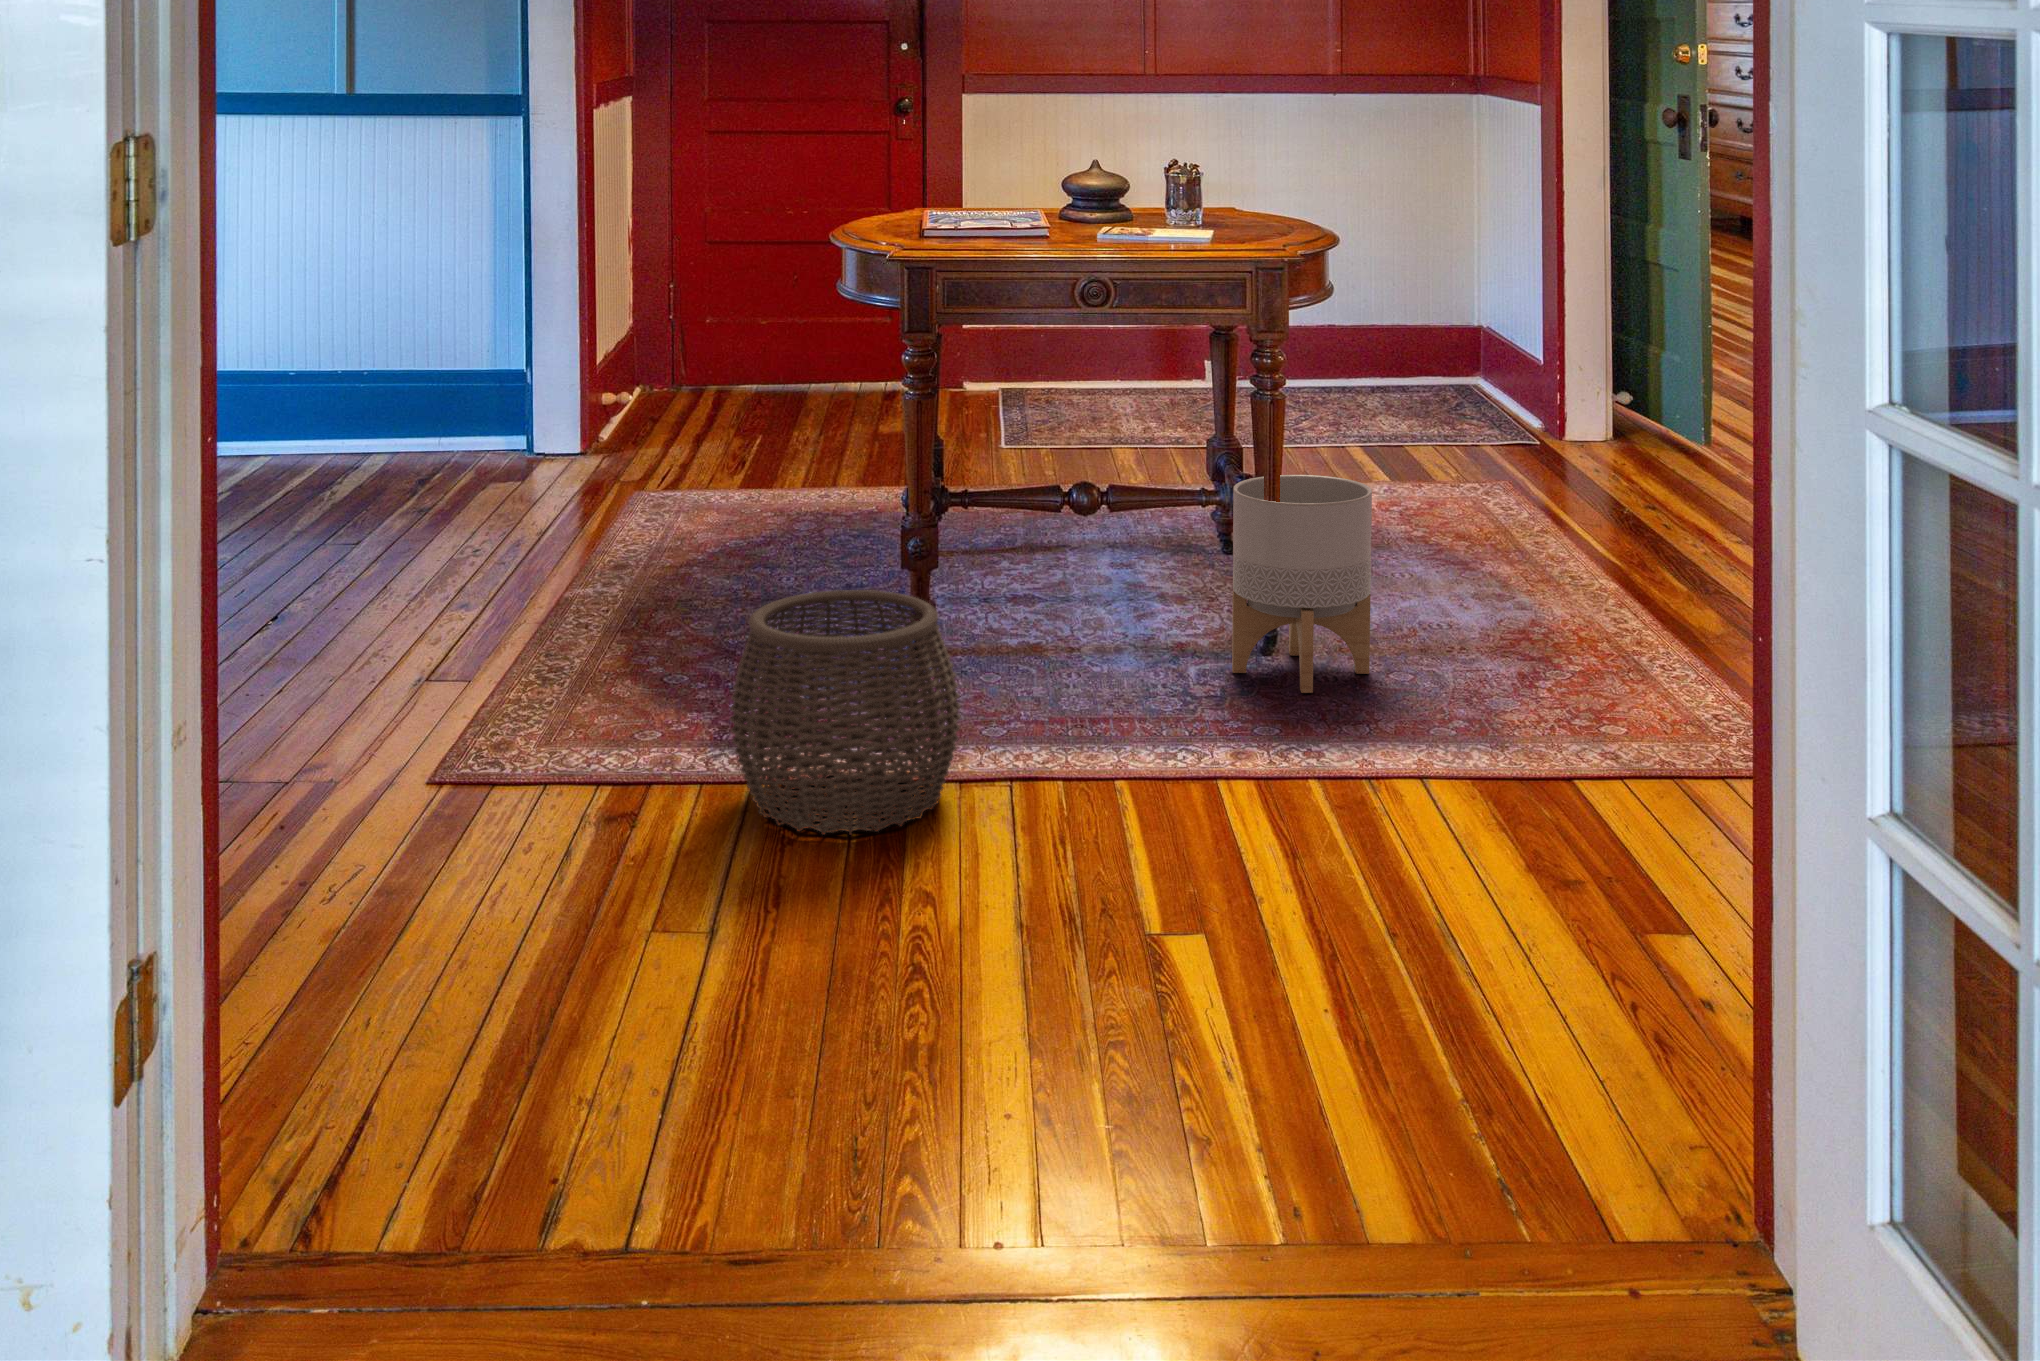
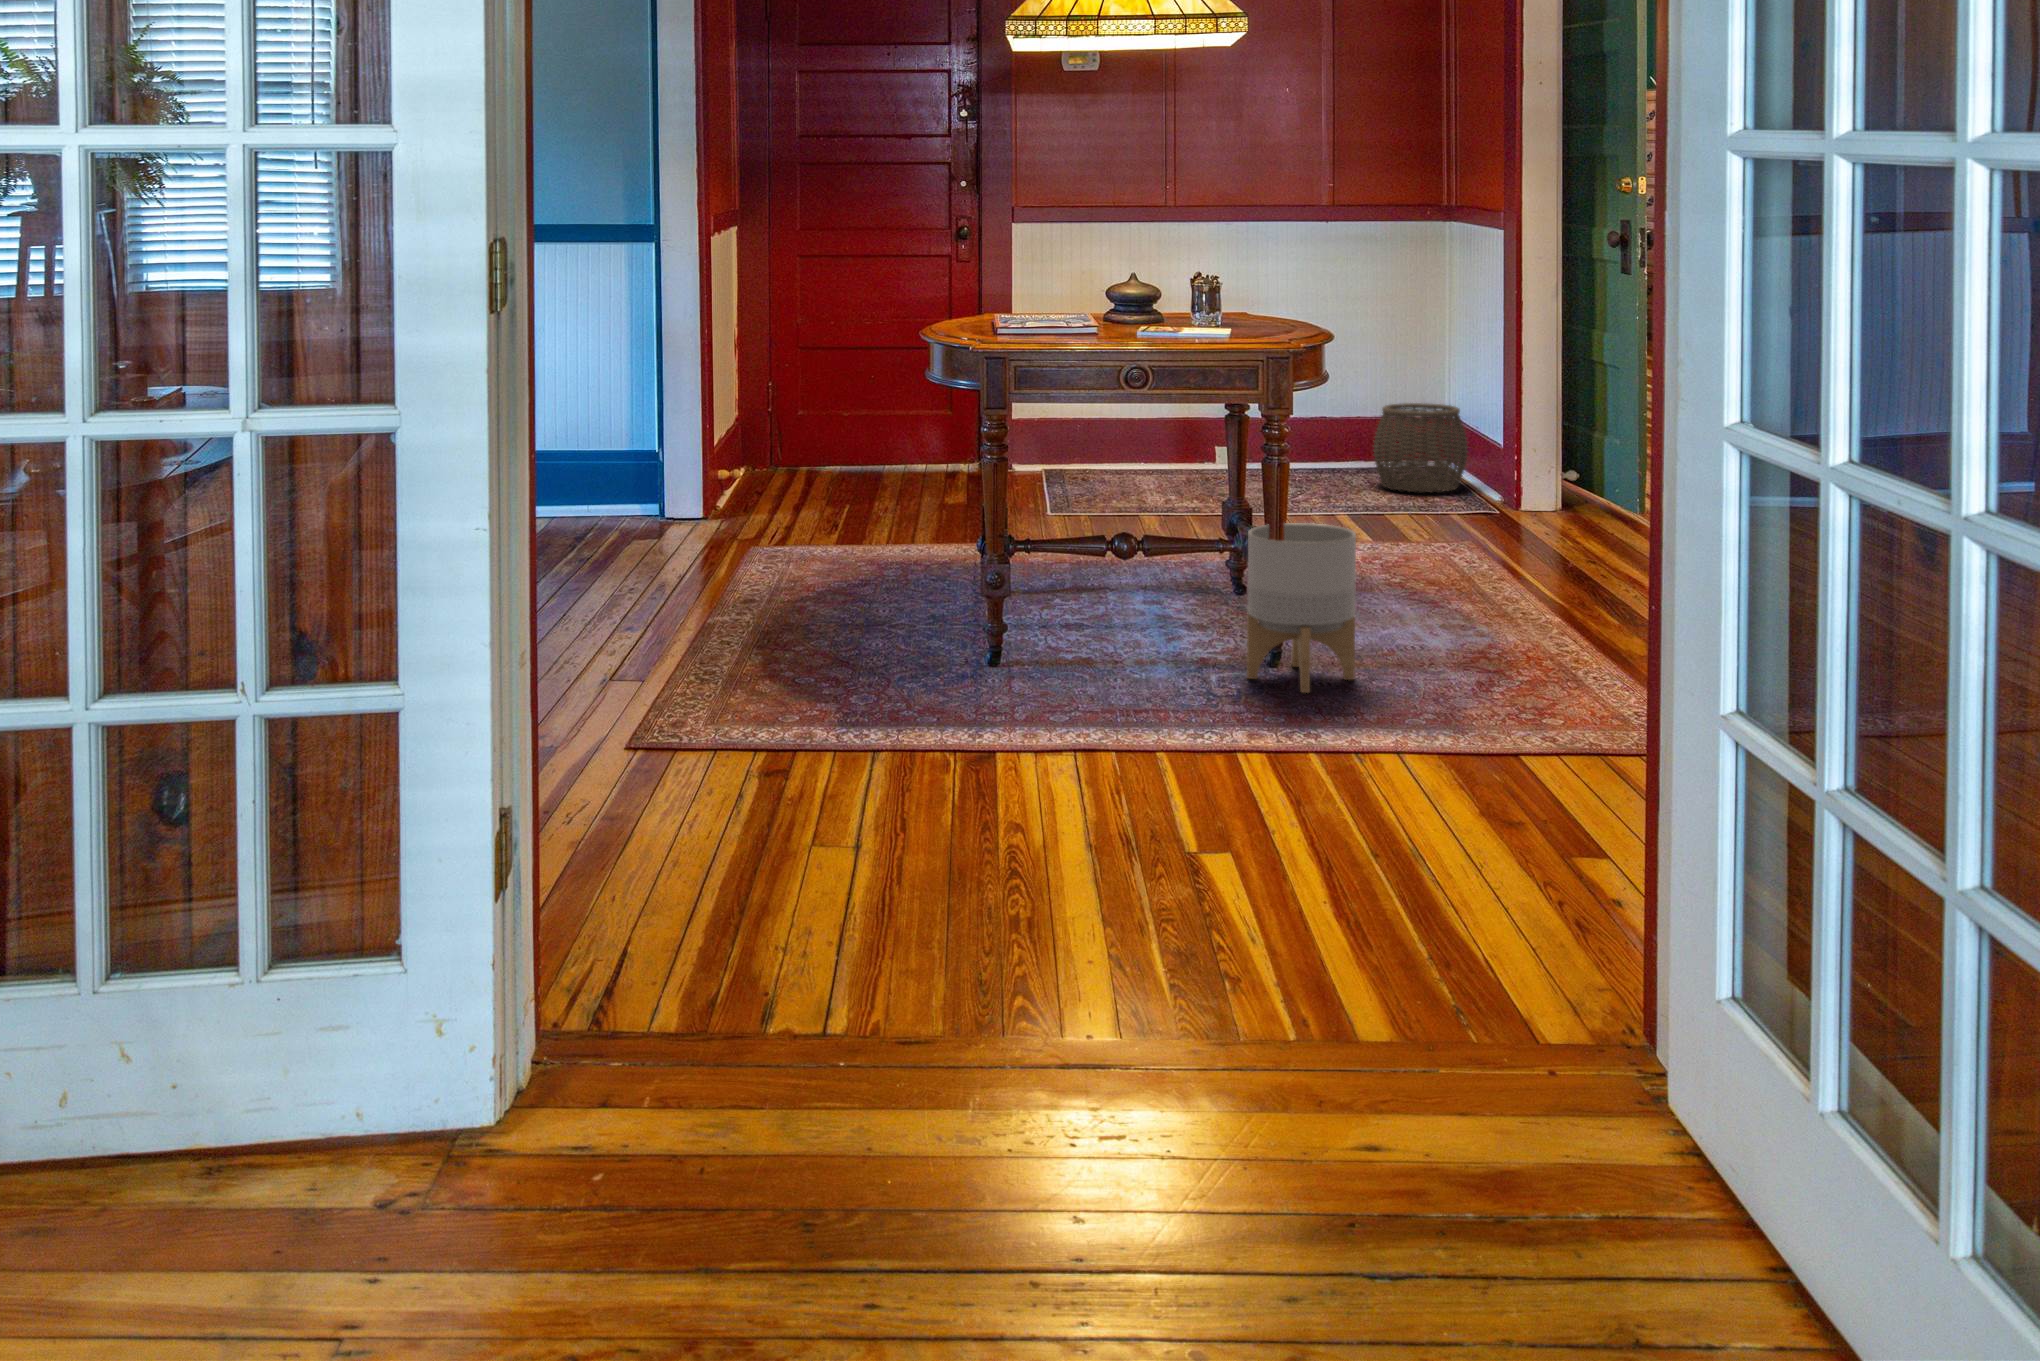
woven basket: present [730,590,961,835] -> present [1373,403,1468,493]

